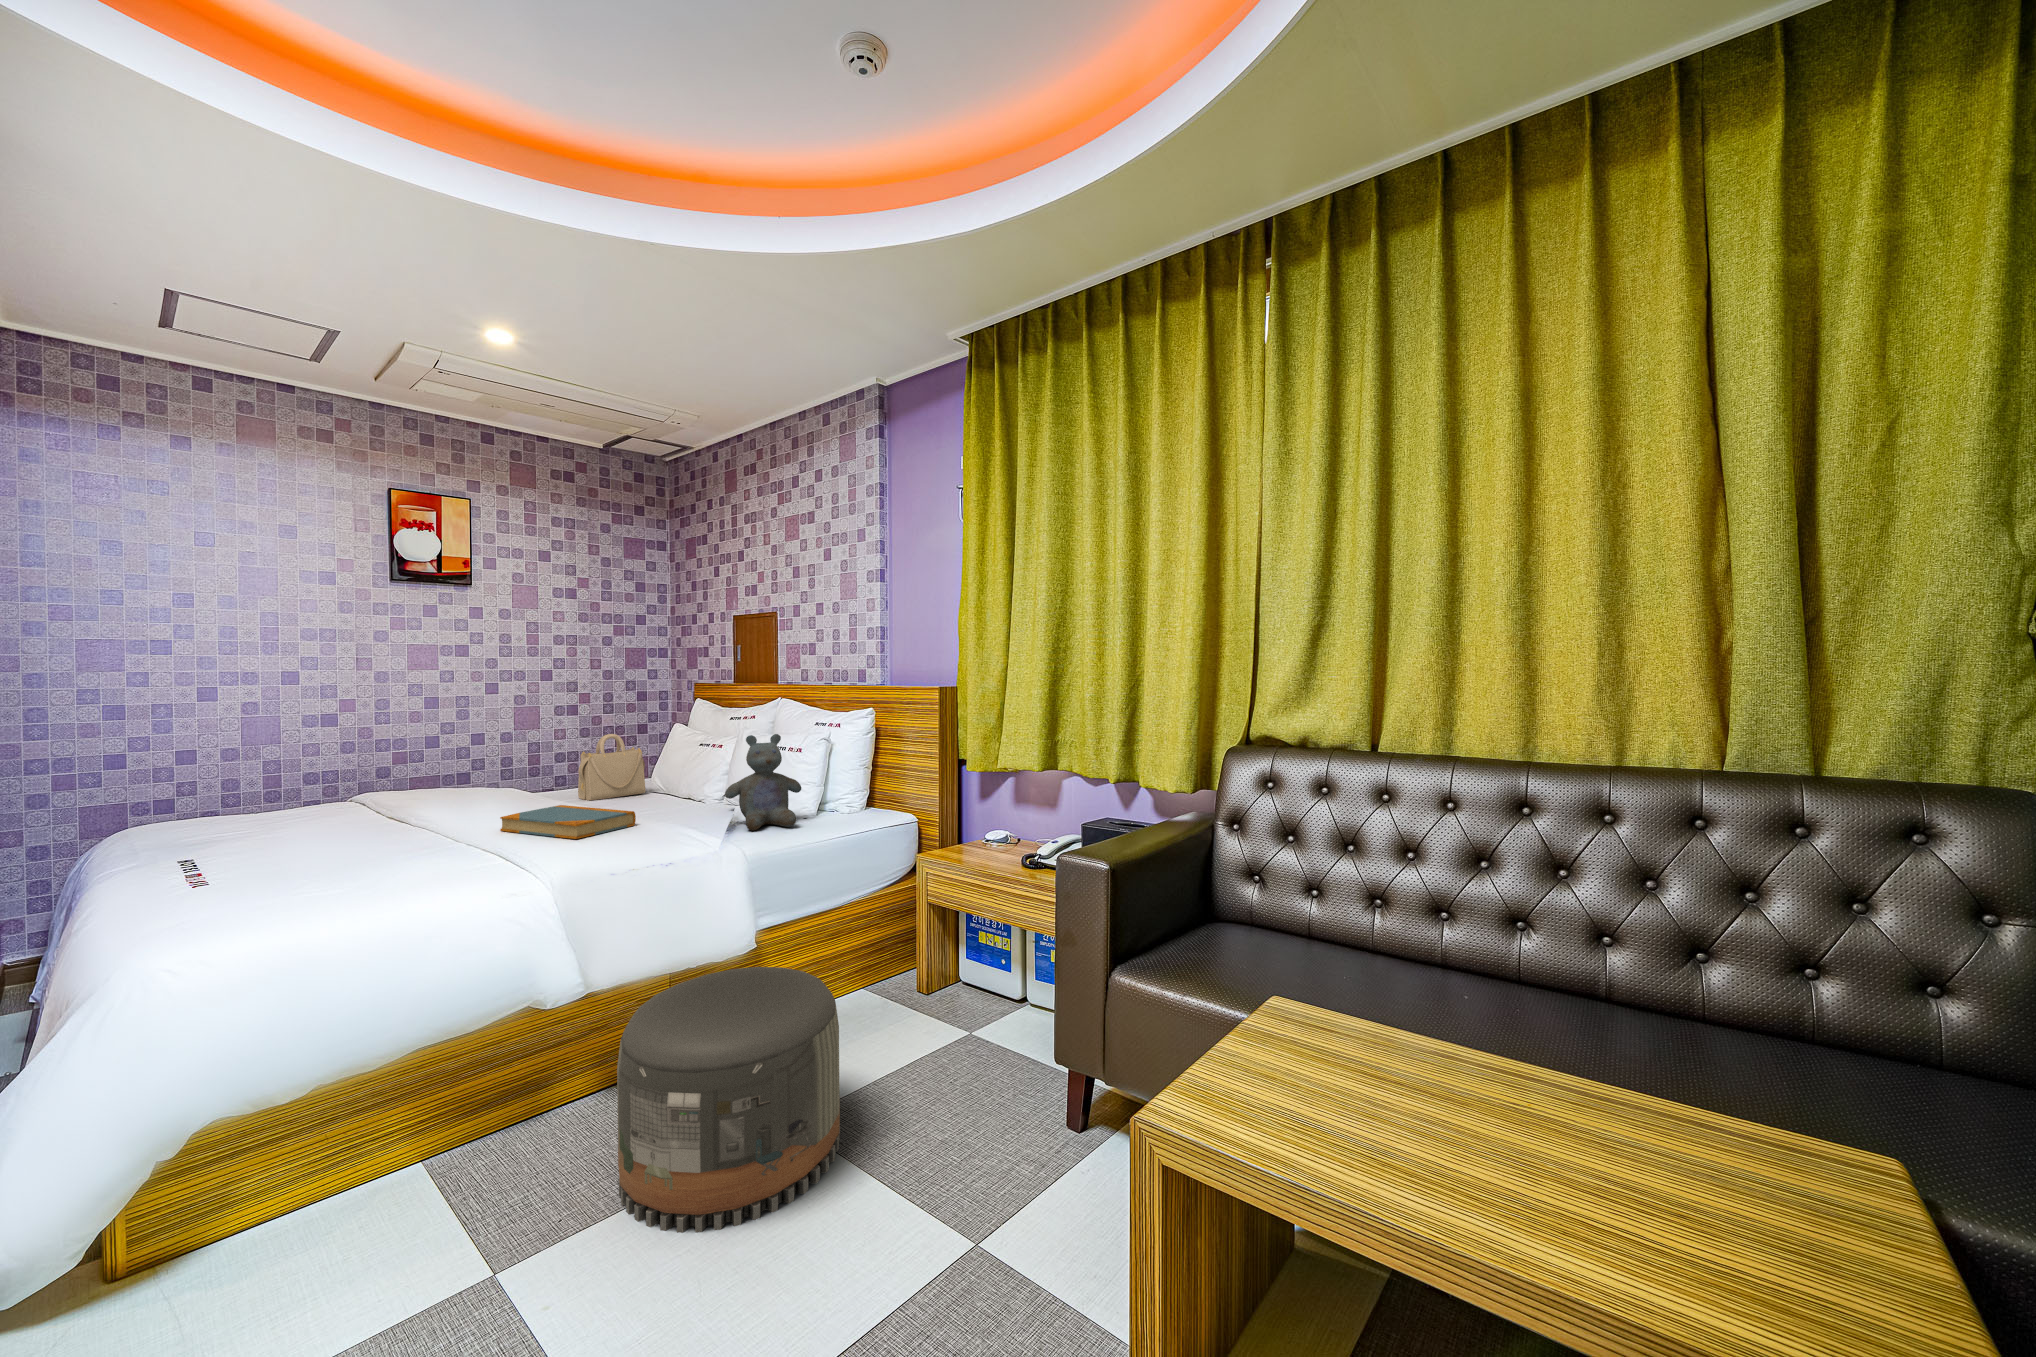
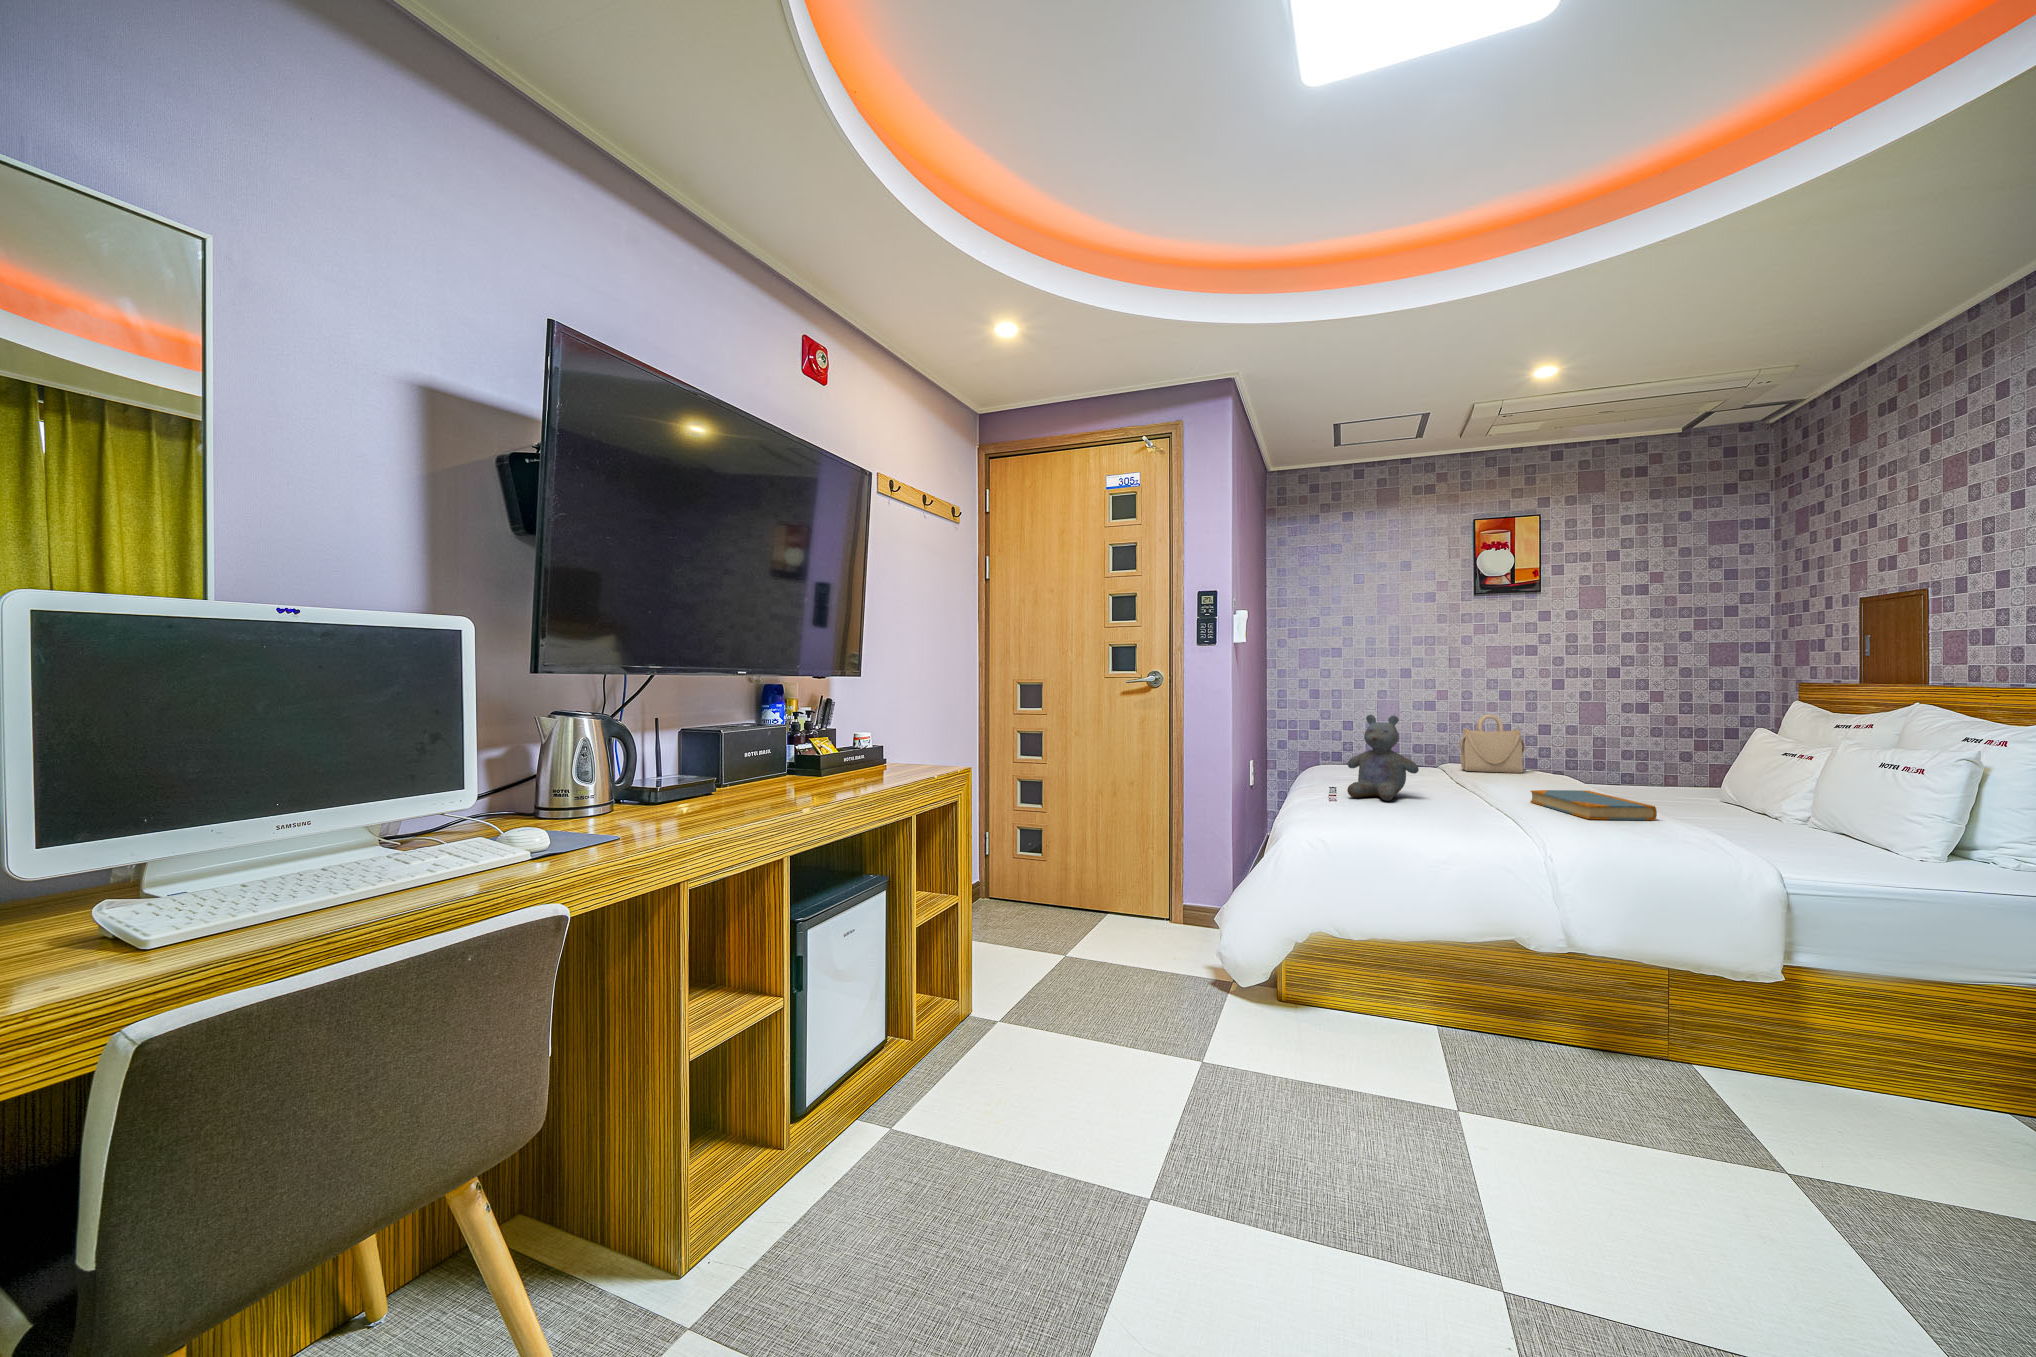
handbag: present [578,734,646,800] -> present [1459,715,1525,773]
stuffed bear: present [725,734,801,831] -> present [1347,715,1419,801]
pouf: present [617,967,840,1233] -> none [1577,963,1856,1221]

